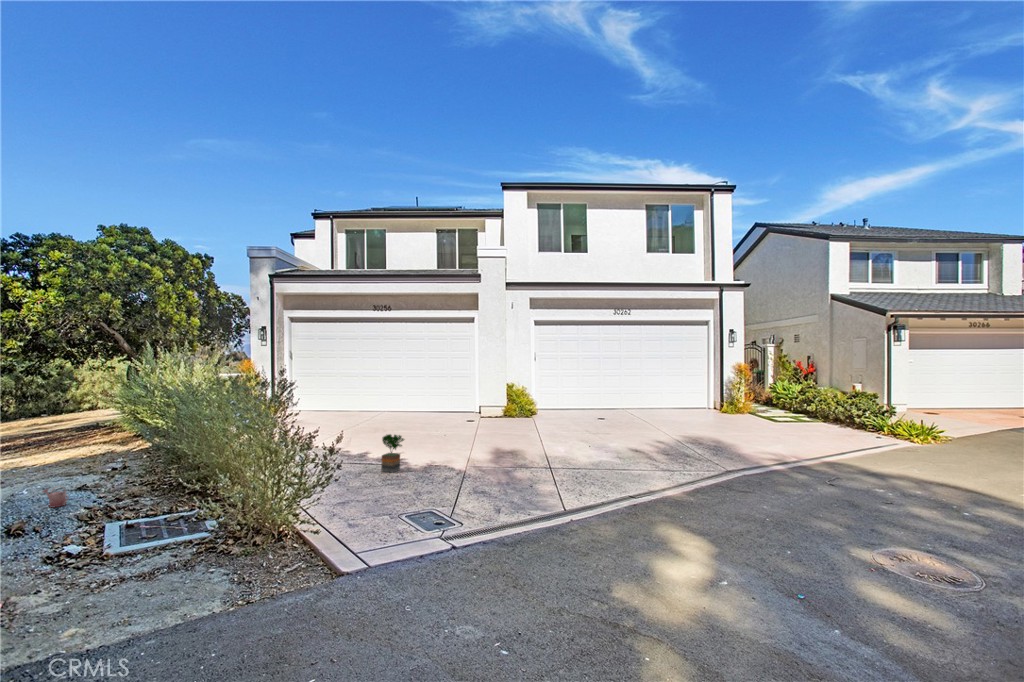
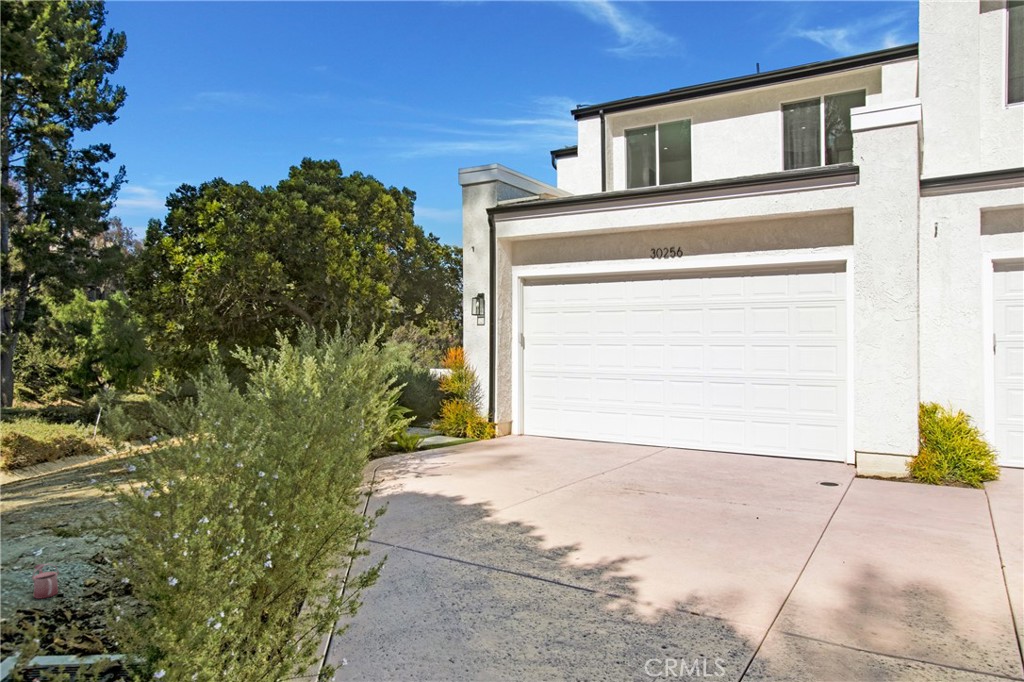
potted tree: present [381,434,404,473] -> none [554,534,610,628]

